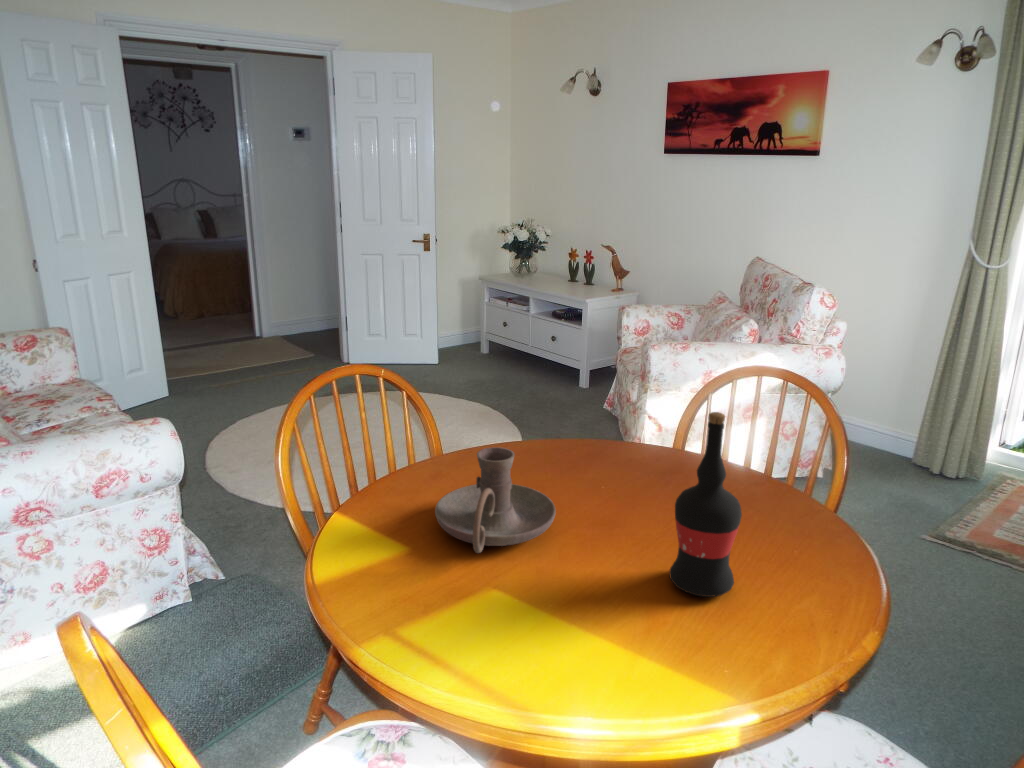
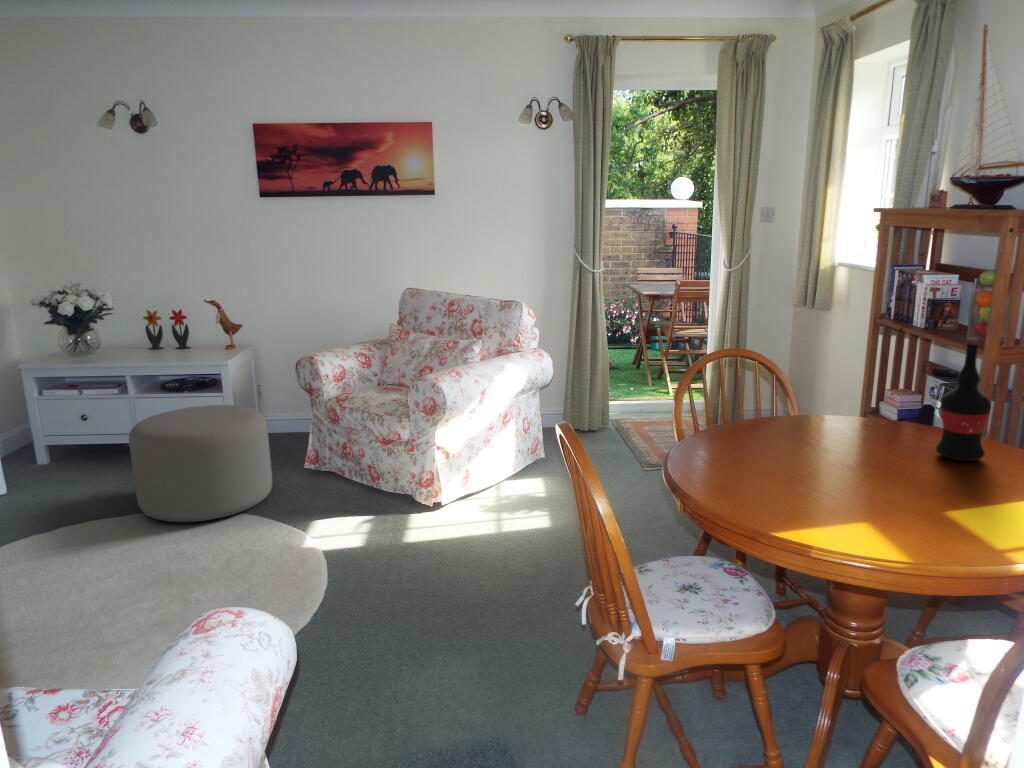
ottoman: none [463,330,568,421] -> present [129,405,272,522]
candle holder: present [435,447,556,553] -> none [788,414,921,491]

